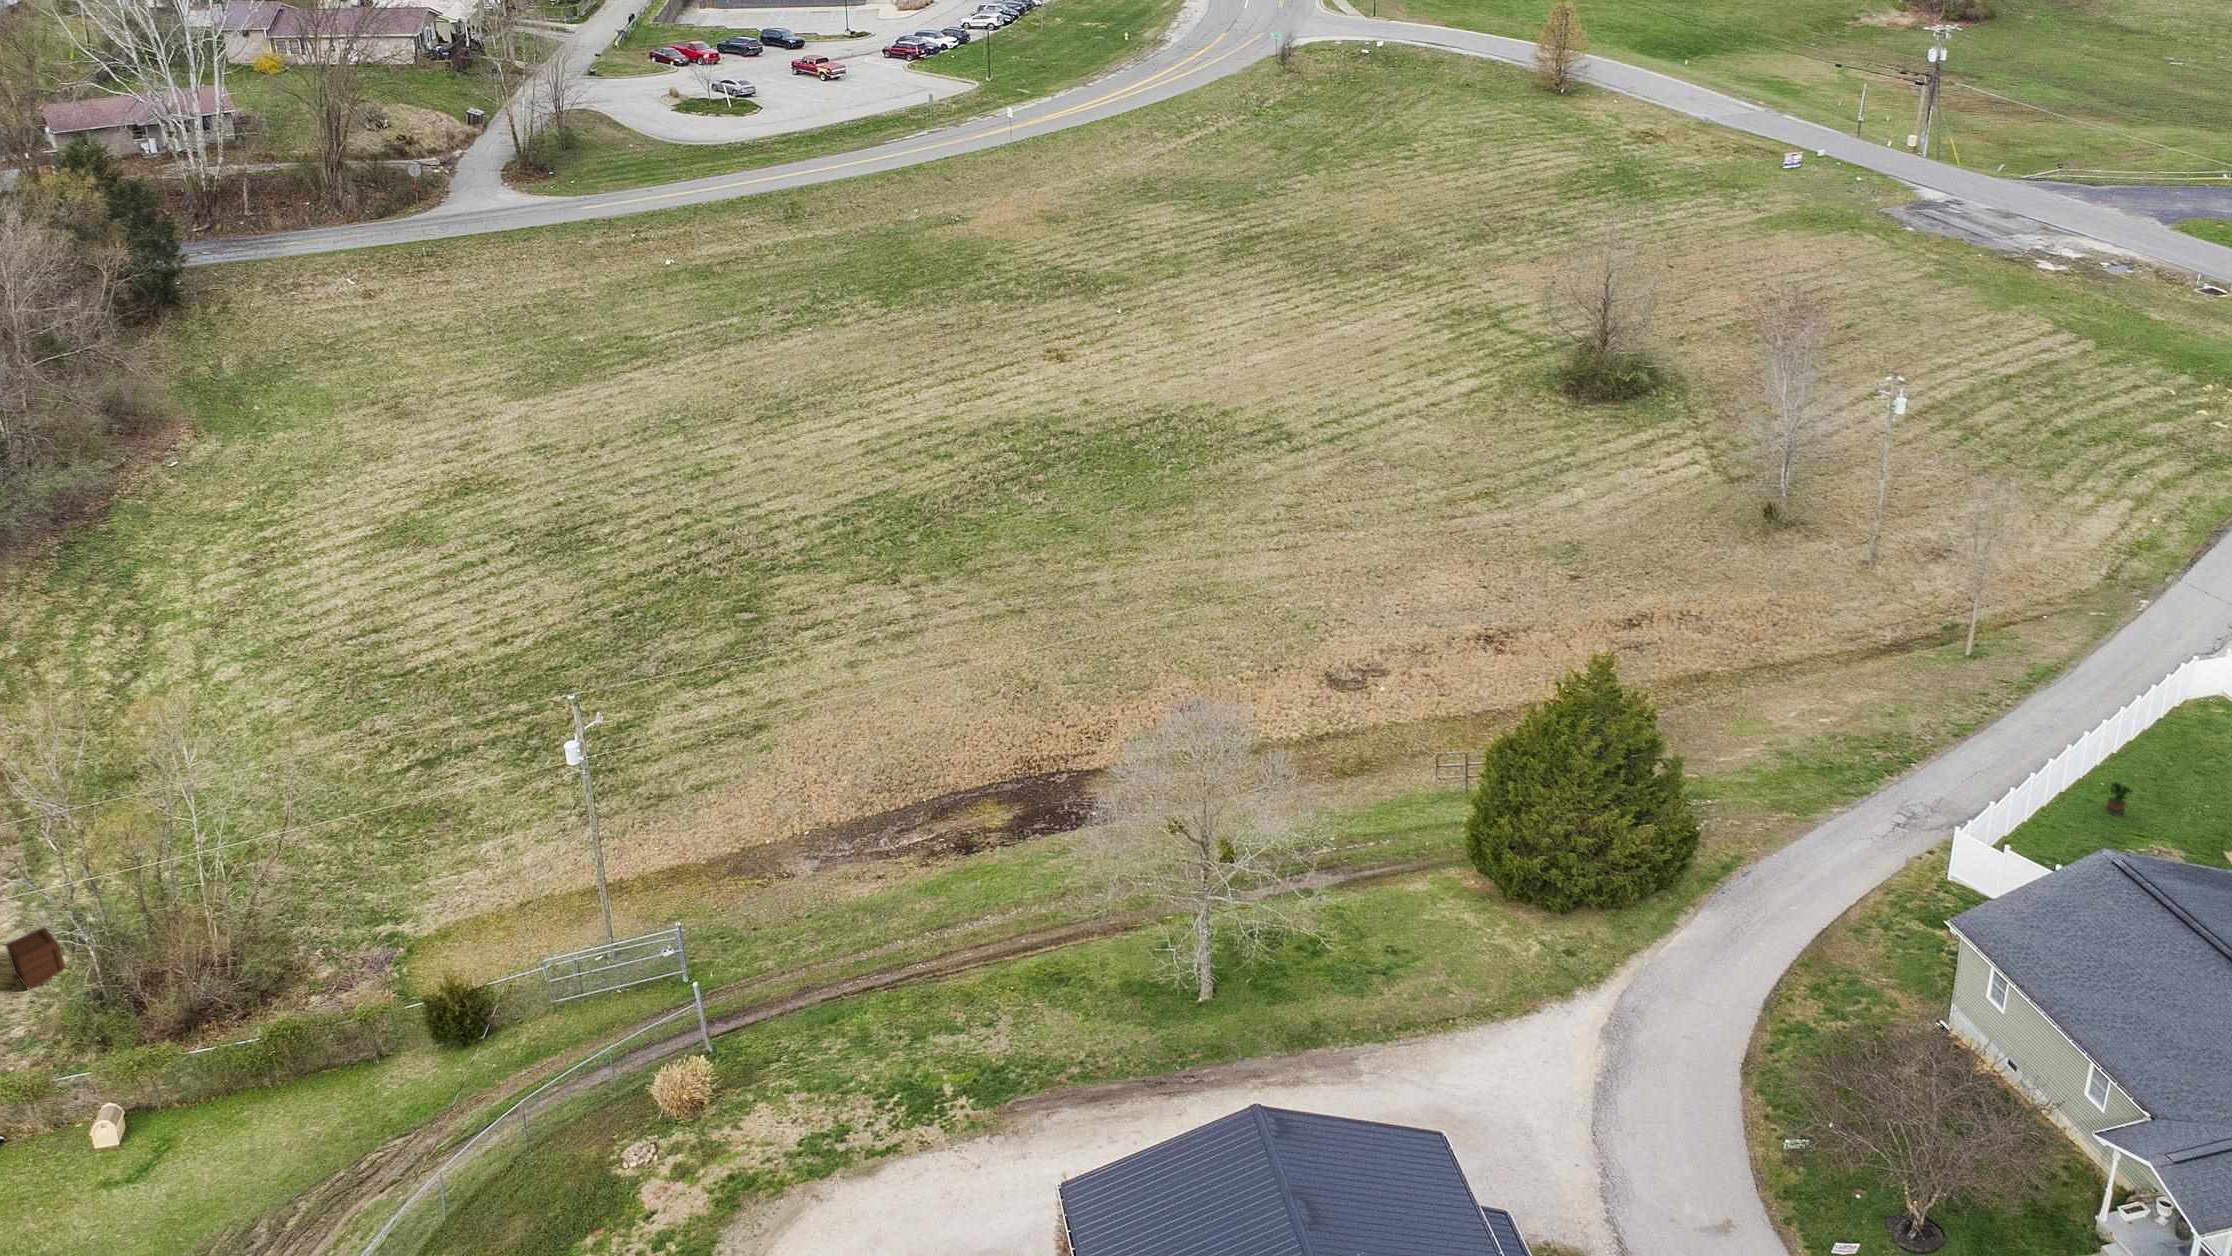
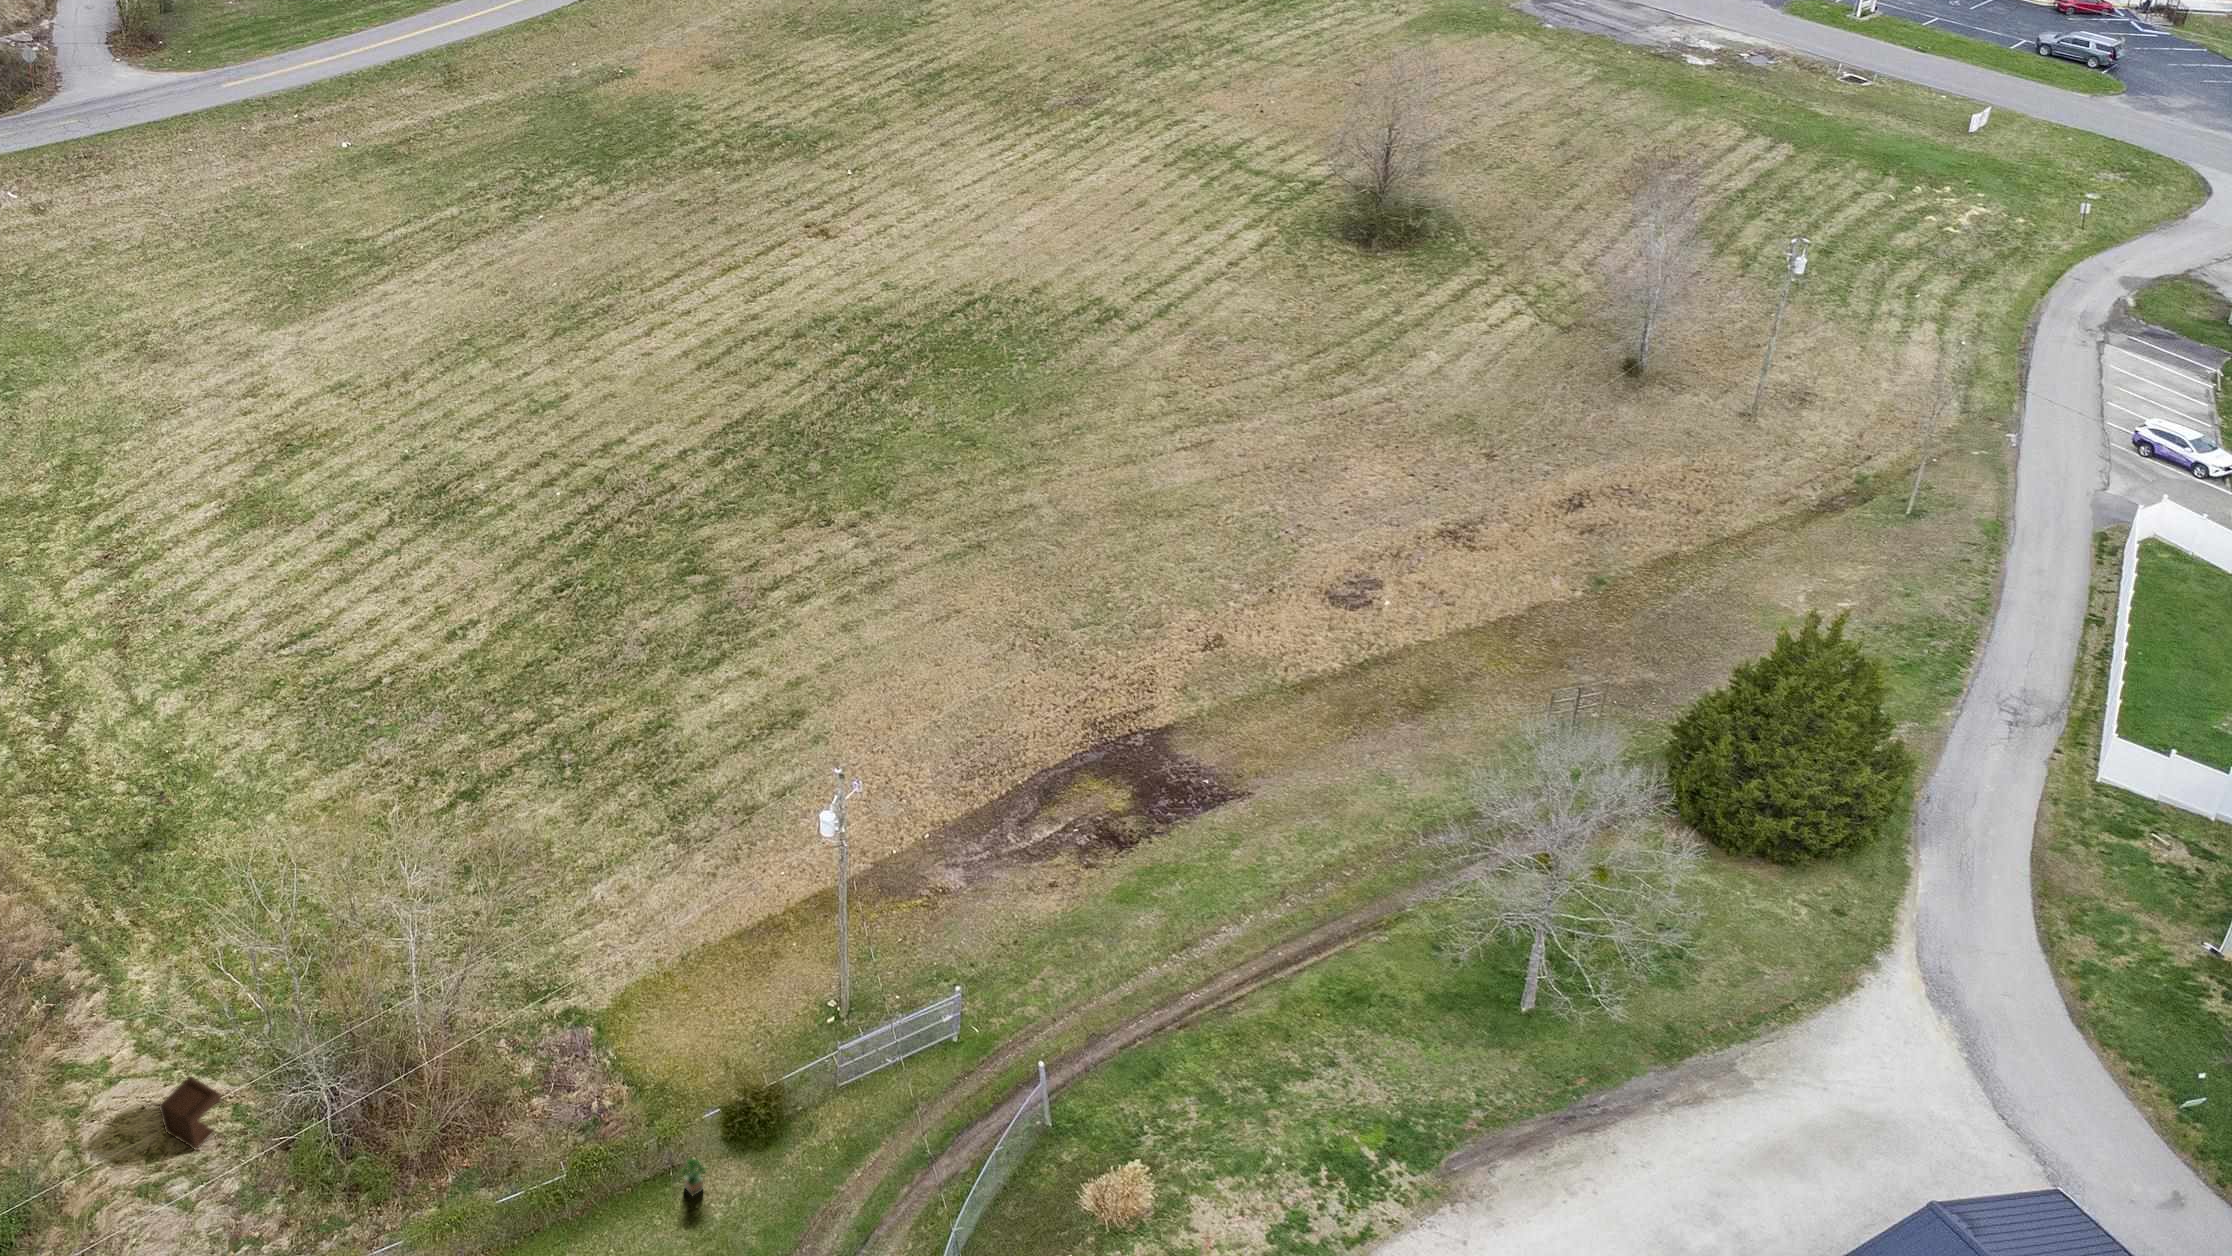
potted tree: present [2107,783,2131,816] -> present [682,1158,706,1196]

